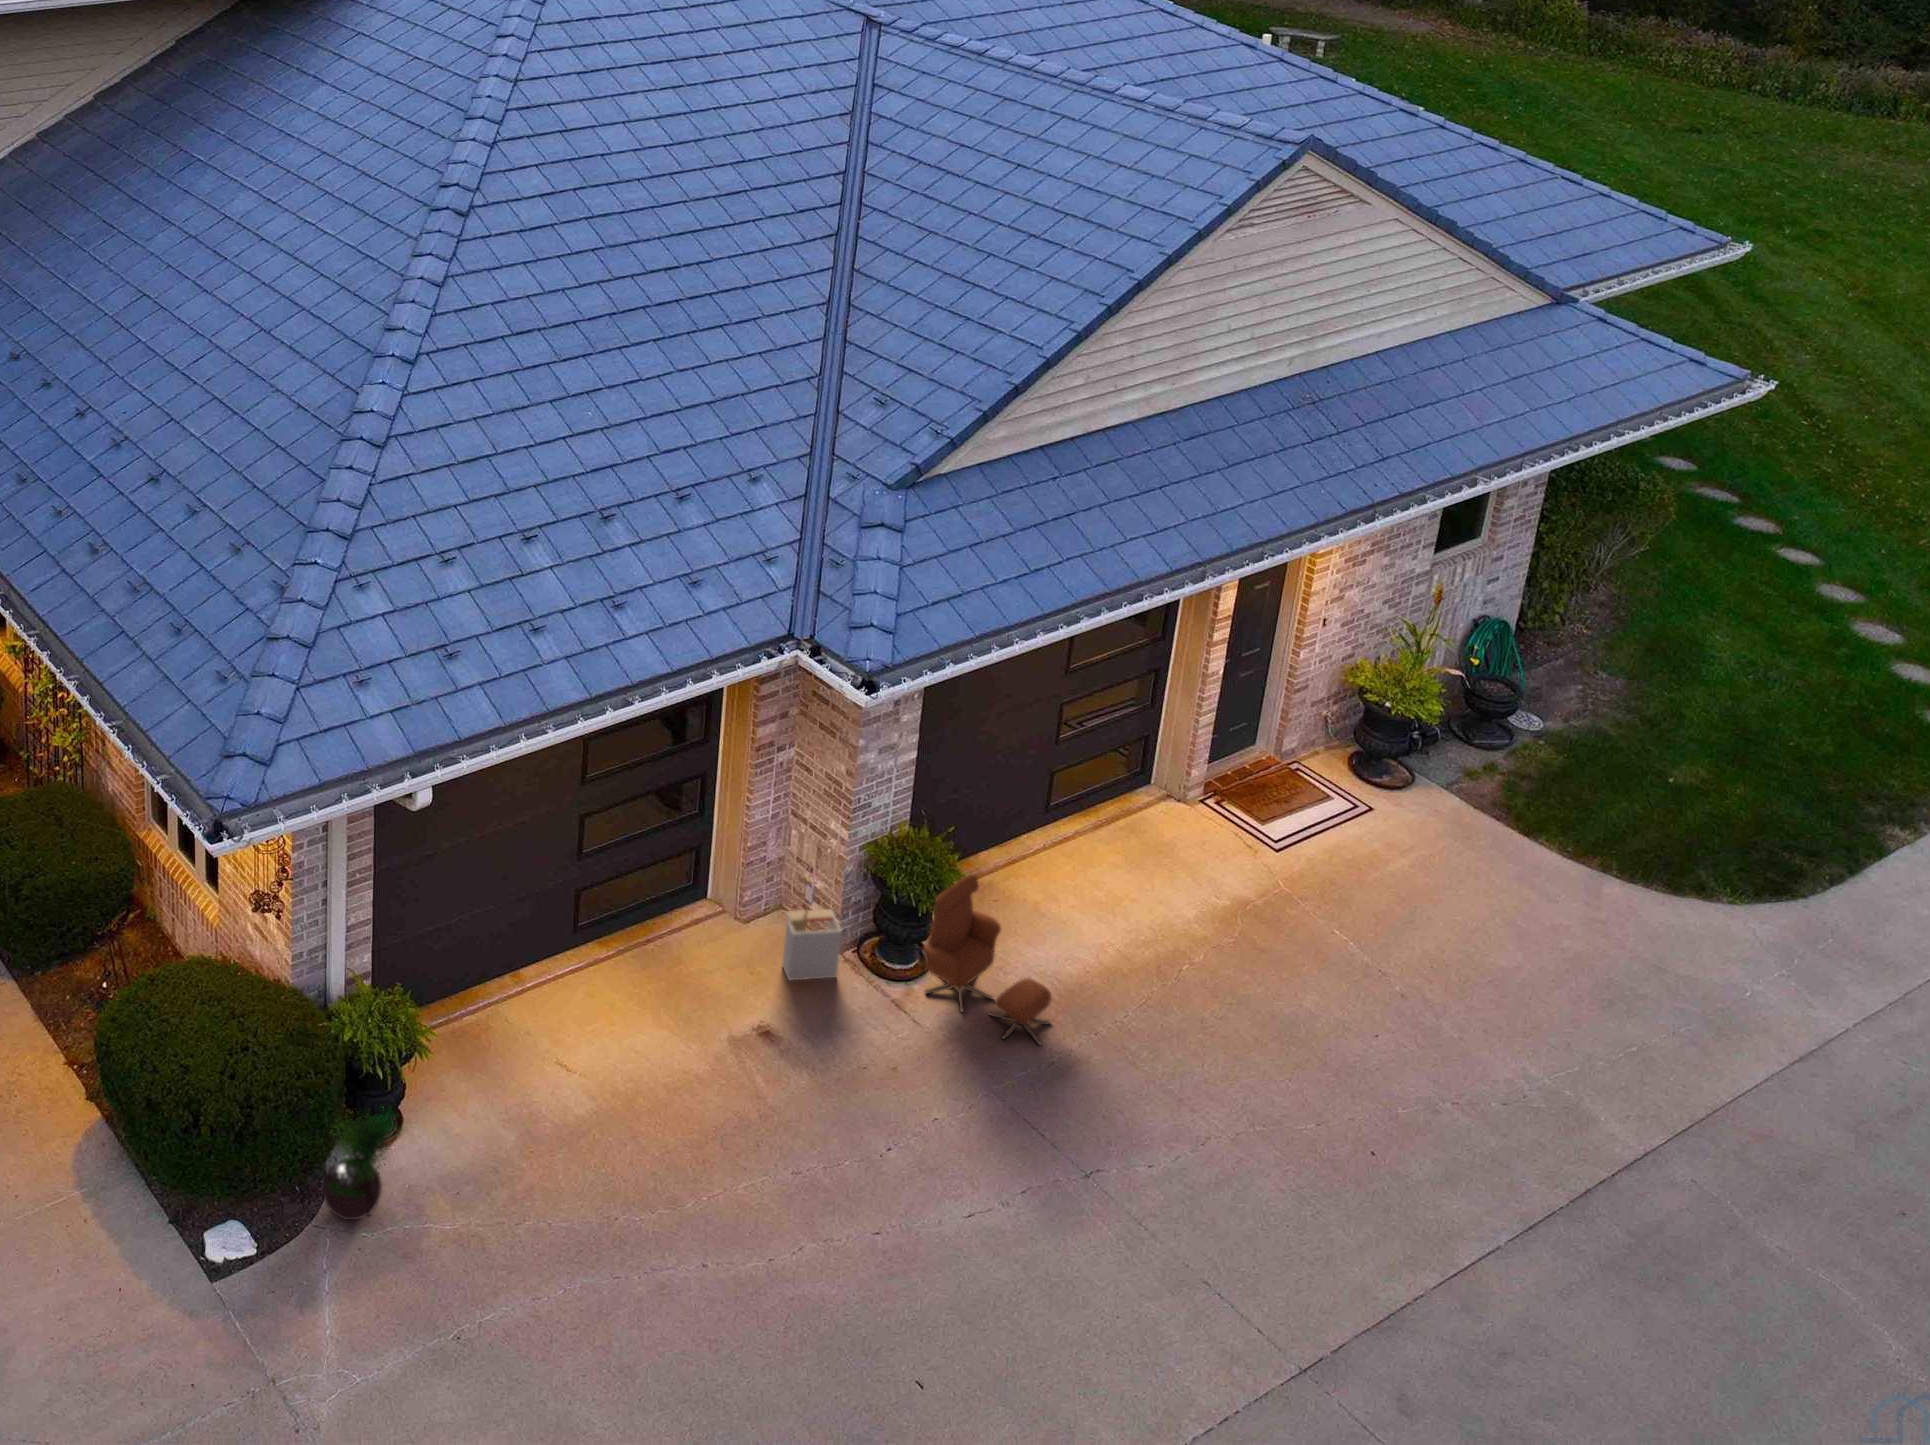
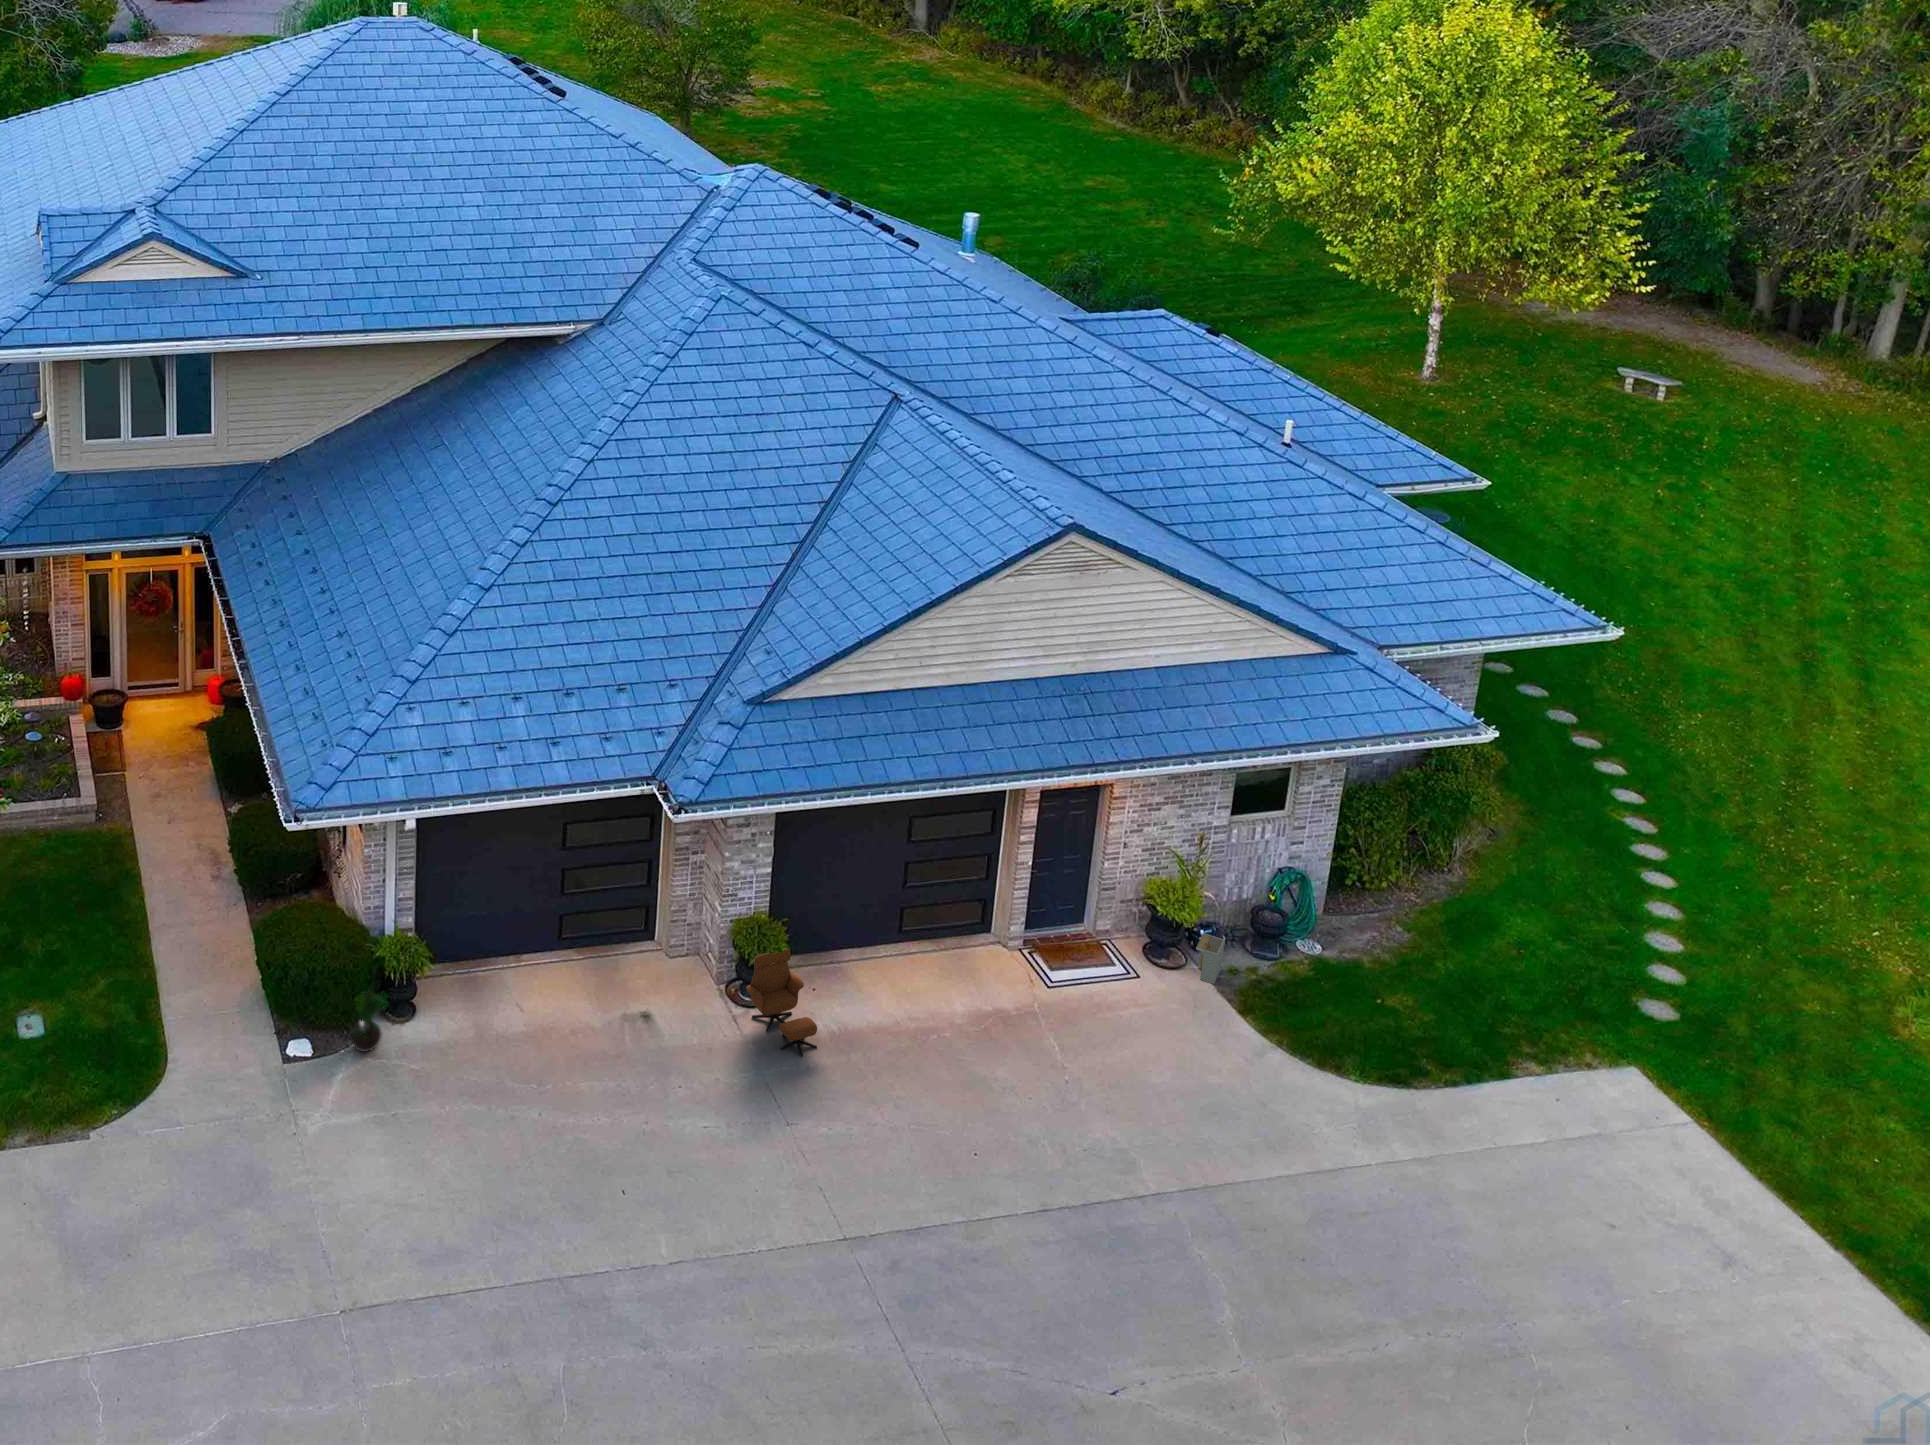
storage bin: present [782,908,842,980] -> present [1196,933,1225,984]

